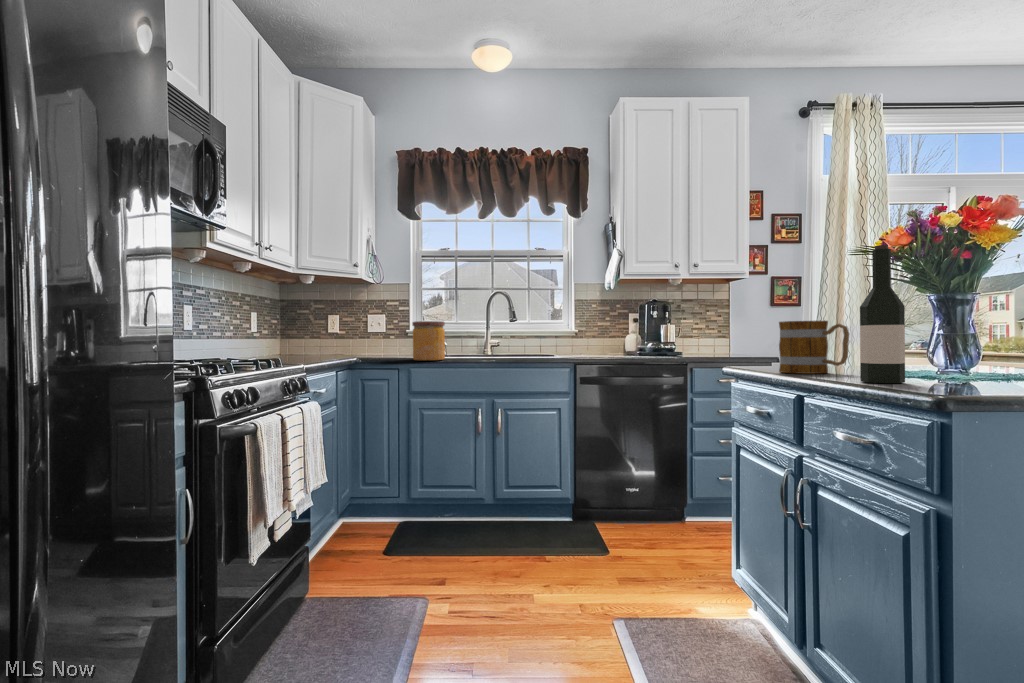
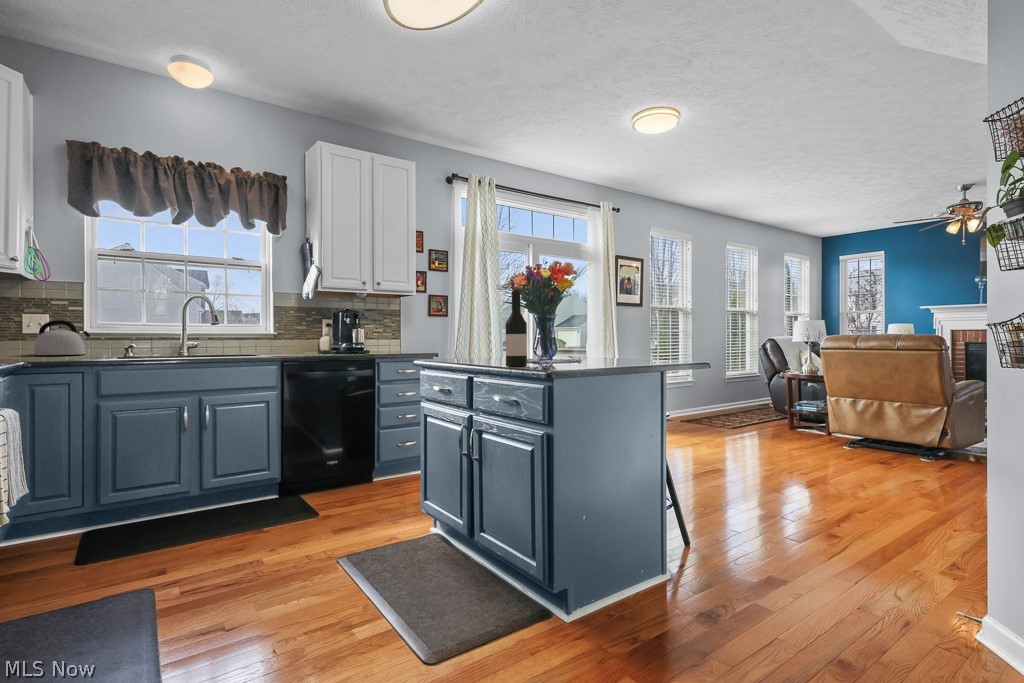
kettle: none [372,320,413,352] -> present [34,320,90,355]
jar: present [412,321,445,360] -> none [105,324,144,363]
mug: present [779,321,849,374] -> none [455,330,496,364]

